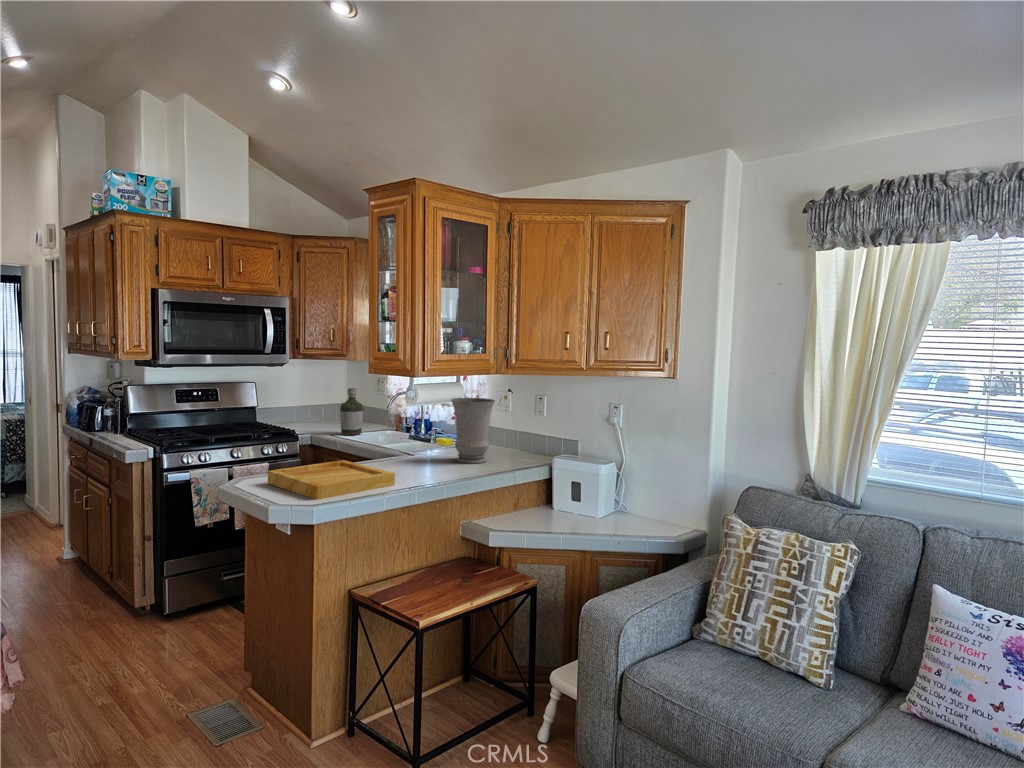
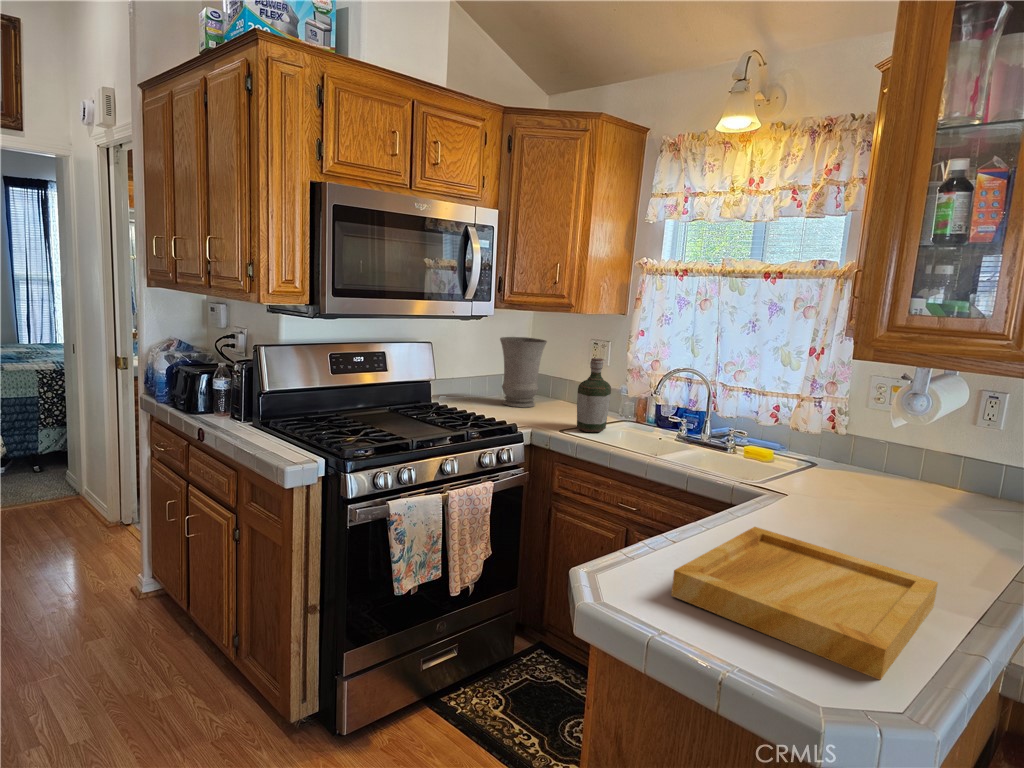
vase: present [451,398,495,463] -> present [500,337,547,408]

